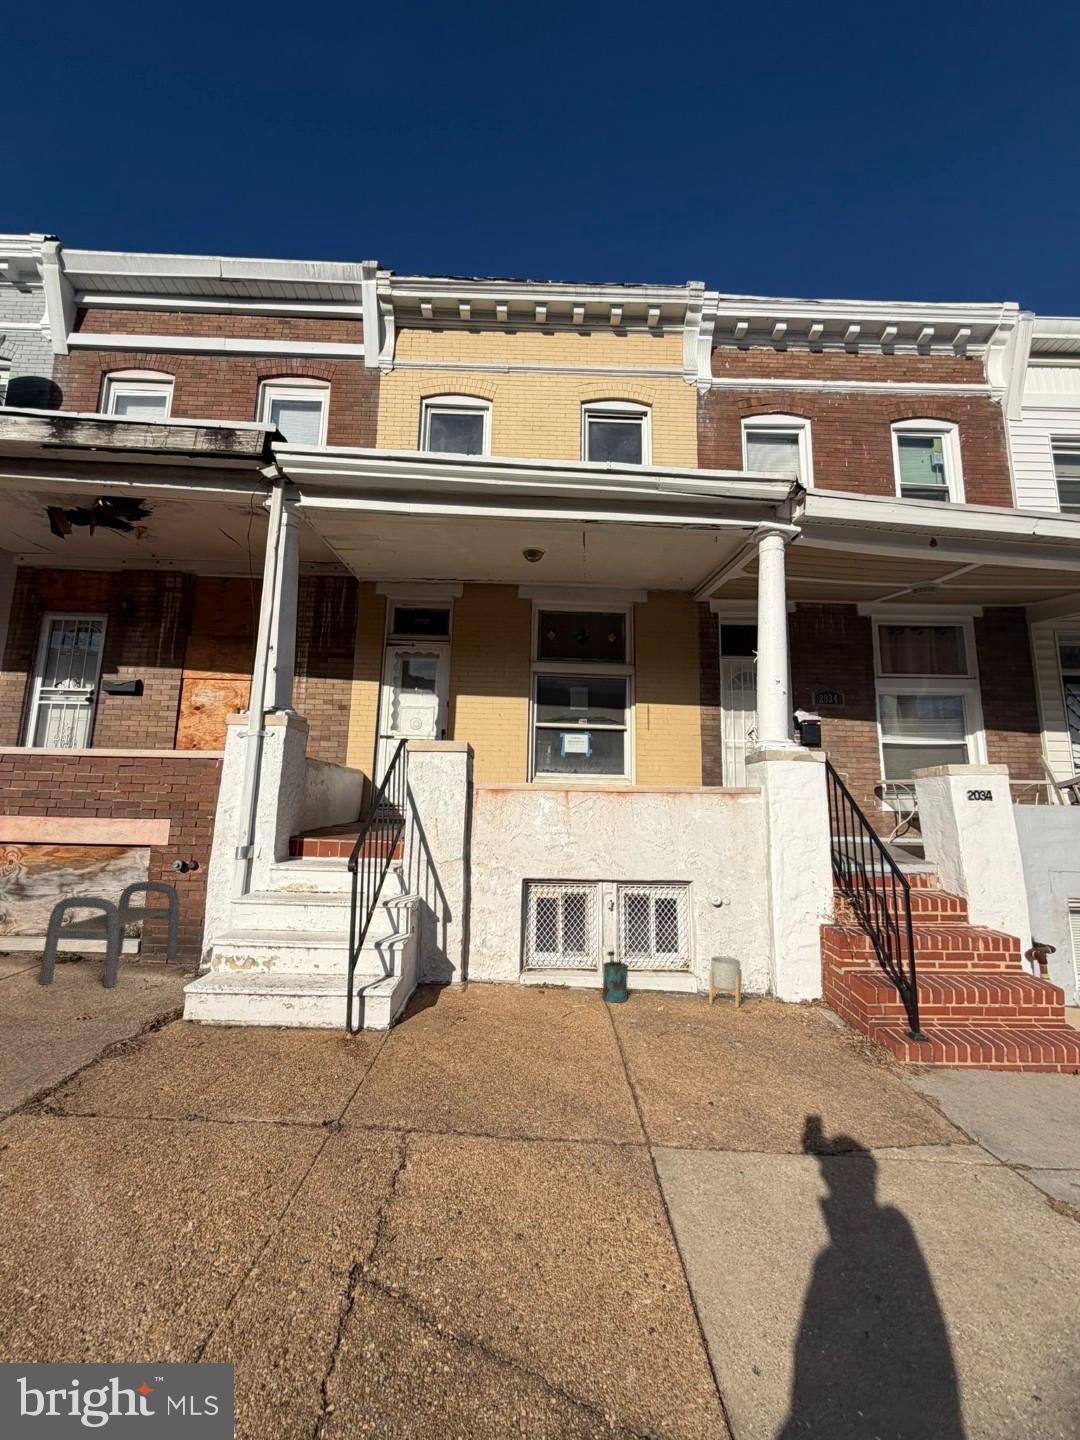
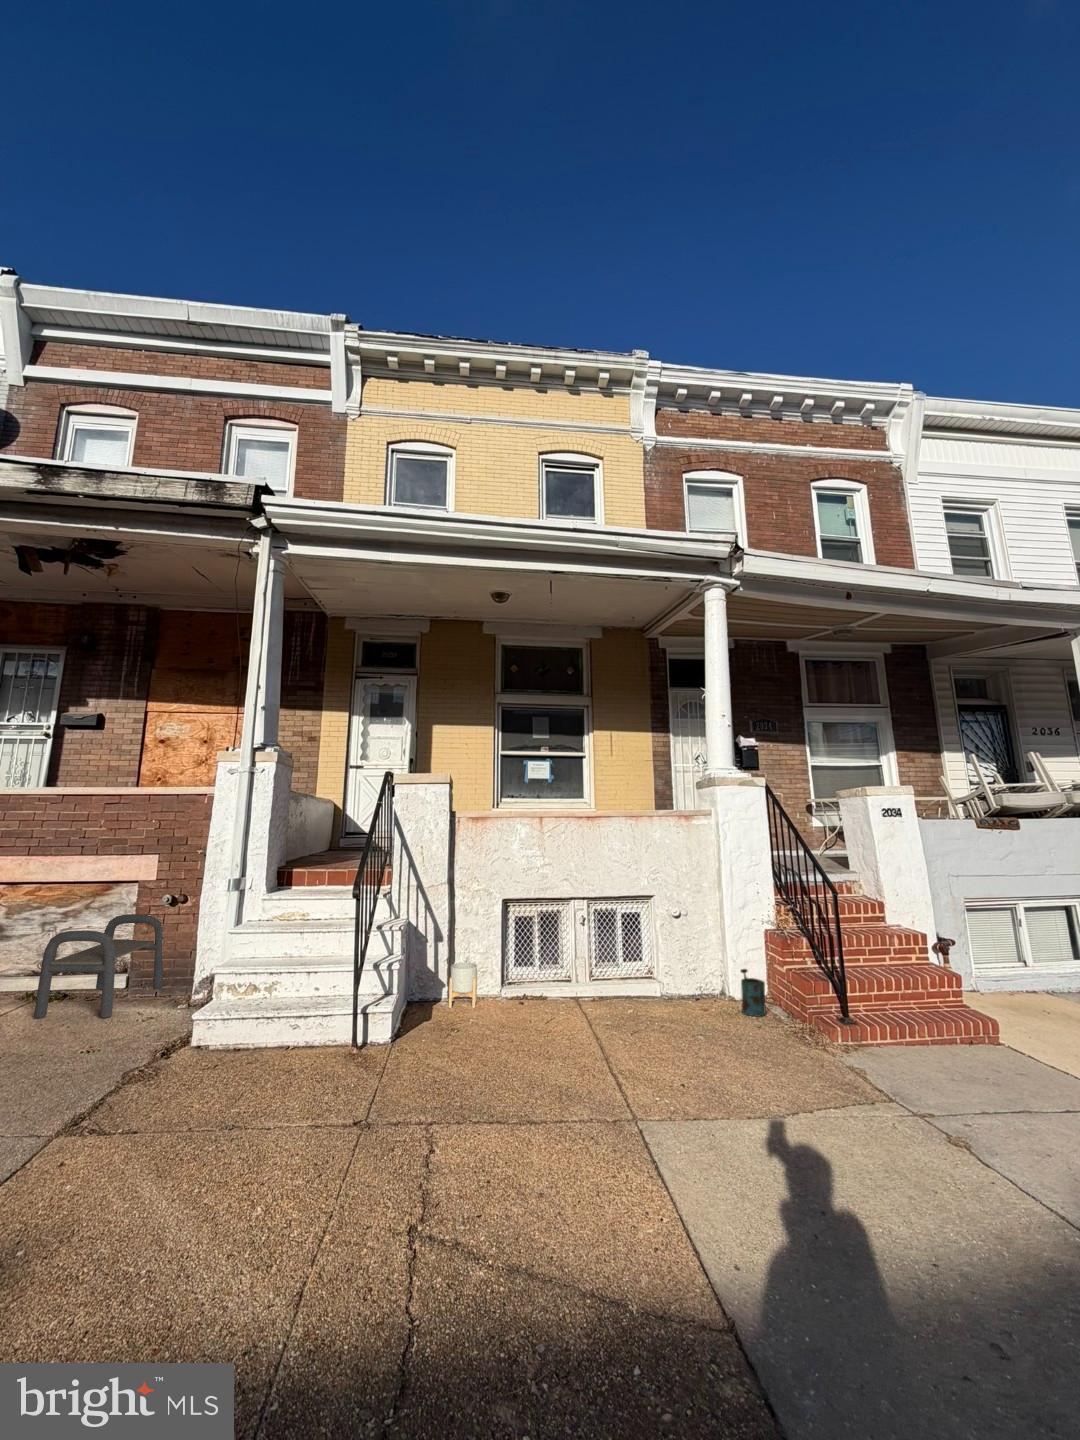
watering can: present [603,951,628,1003] -> present [741,969,766,1017]
planter: present [709,957,742,1008] -> present [449,963,477,1008]

